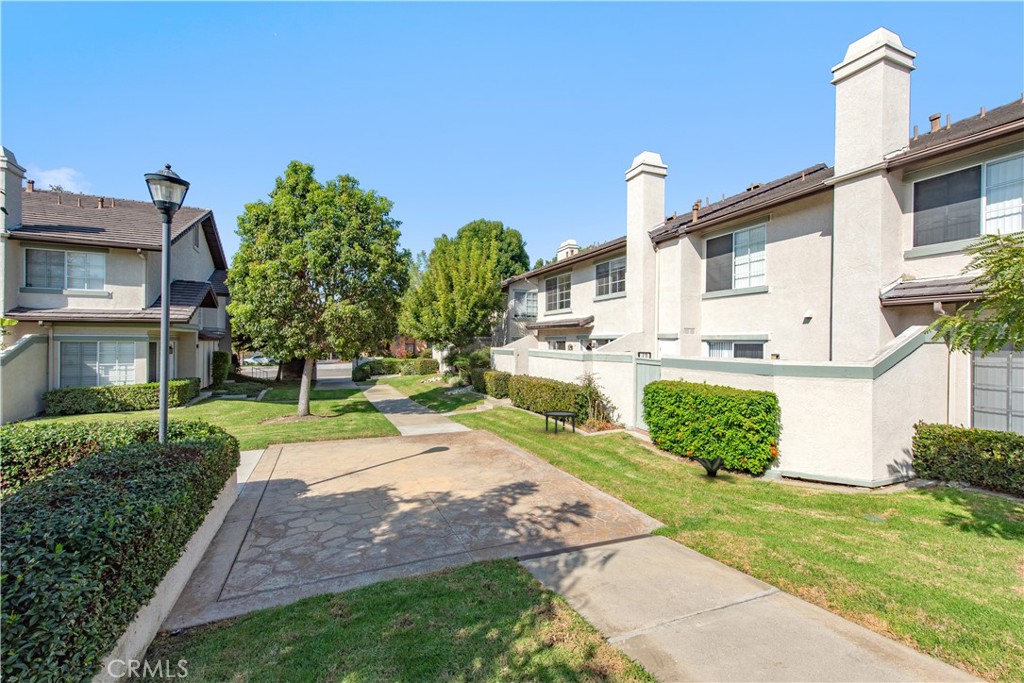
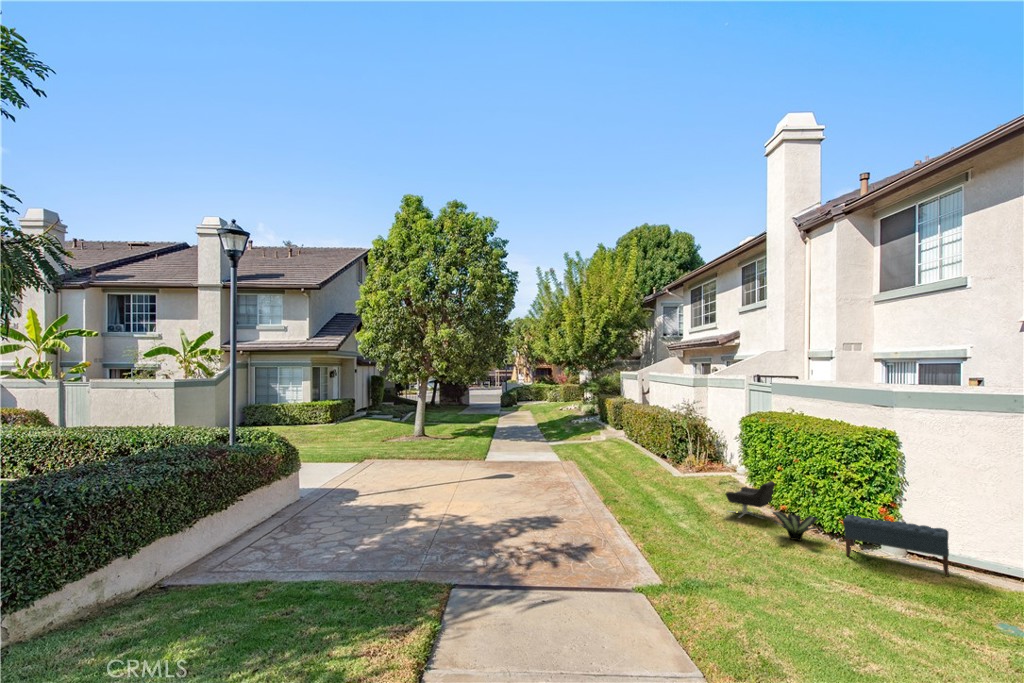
round table: present [544,411,576,434] -> none [637,444,678,472]
lounge chair: none [647,434,683,465] -> present [726,481,775,518]
bench: none [746,454,814,488] -> present [843,515,949,577]

